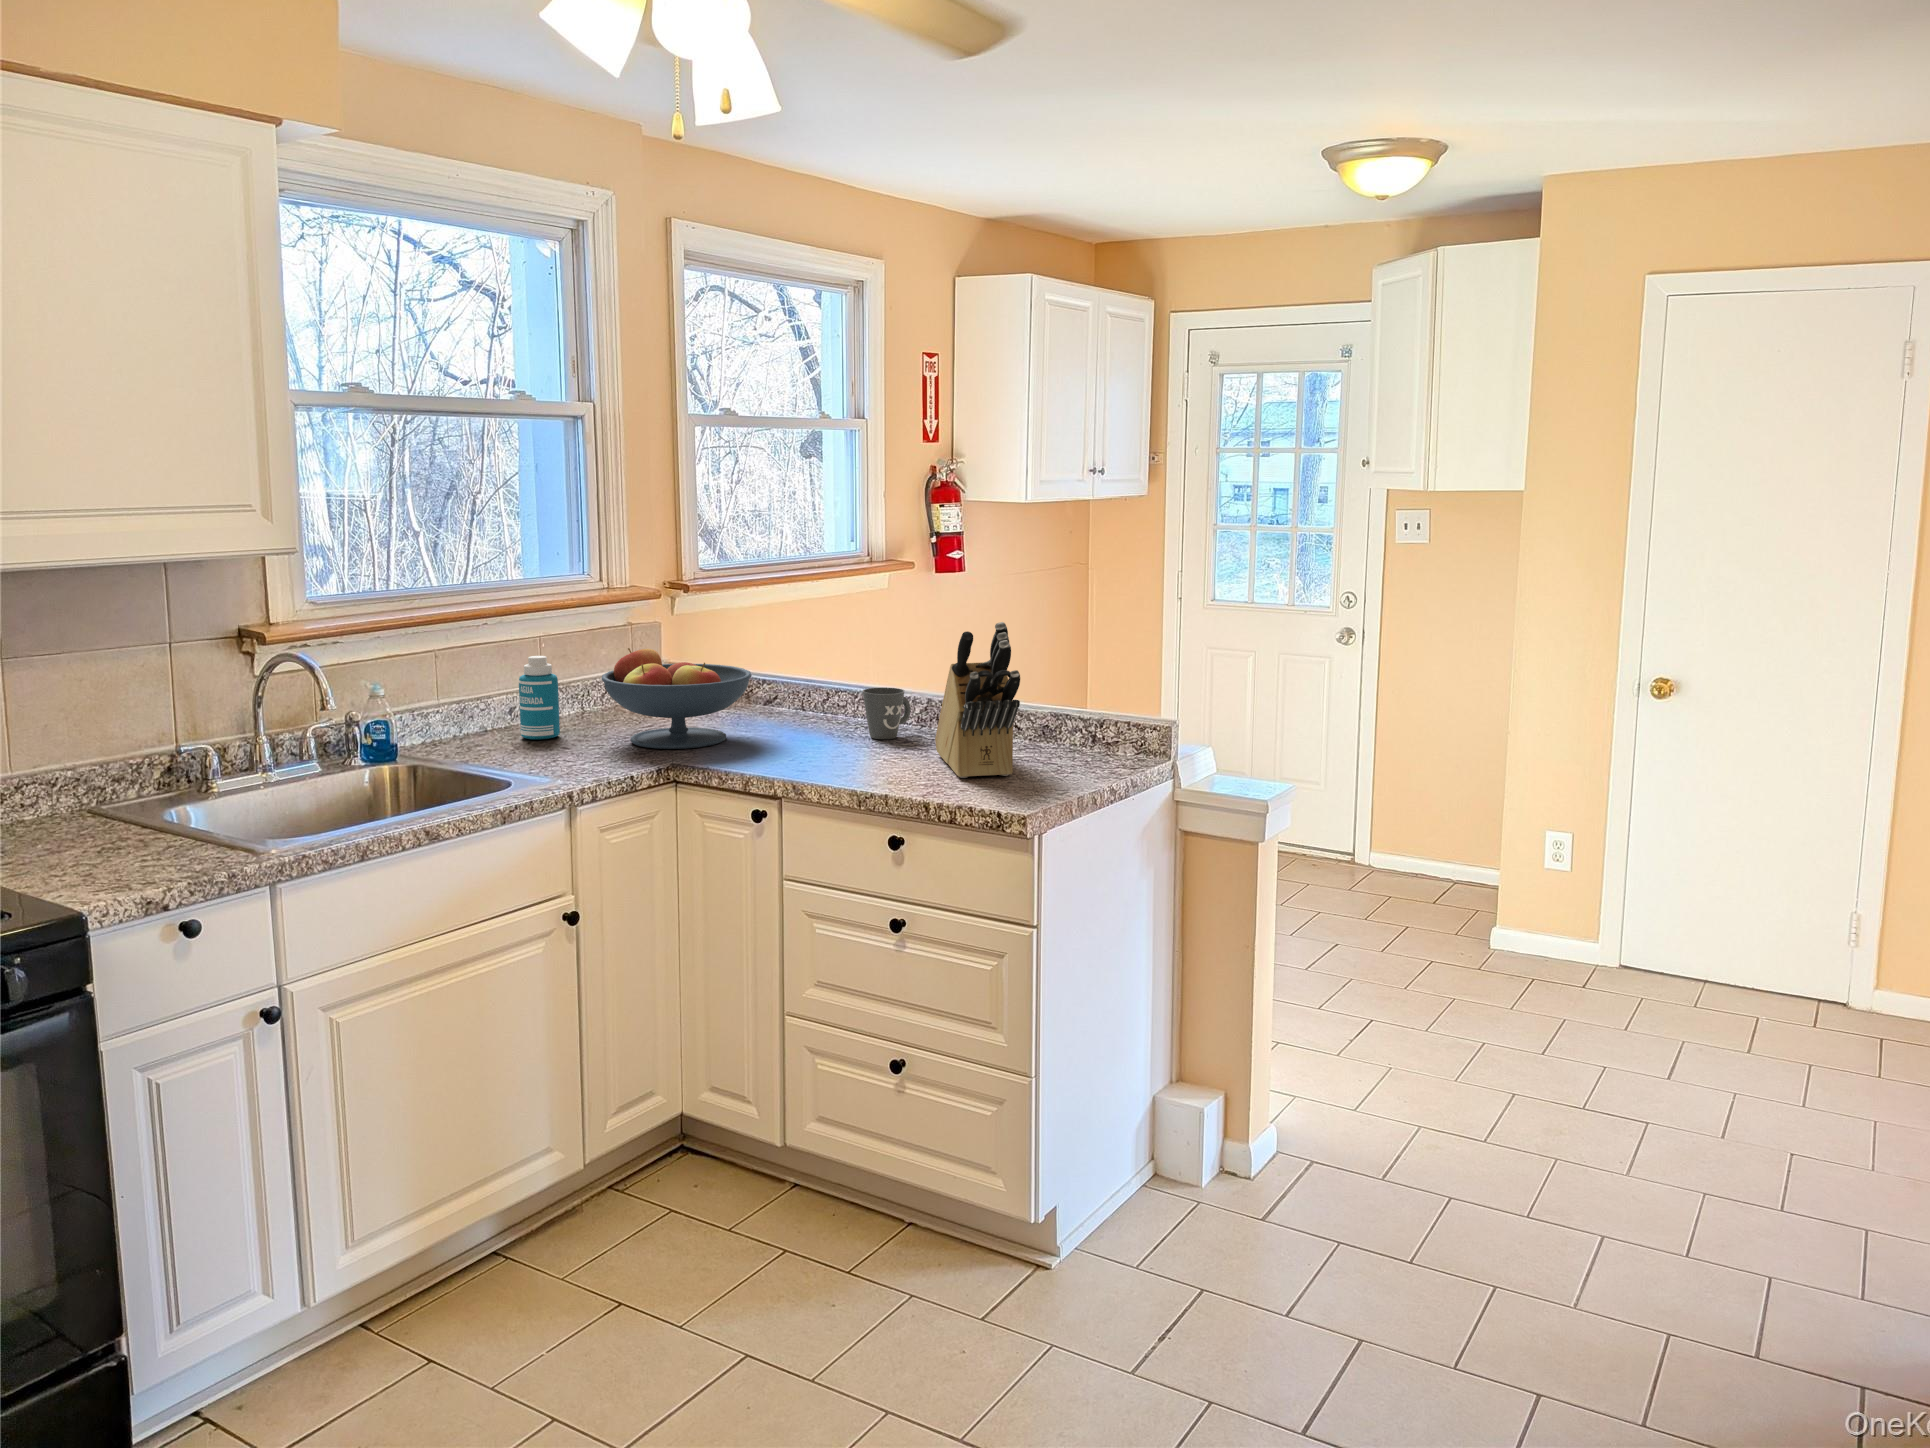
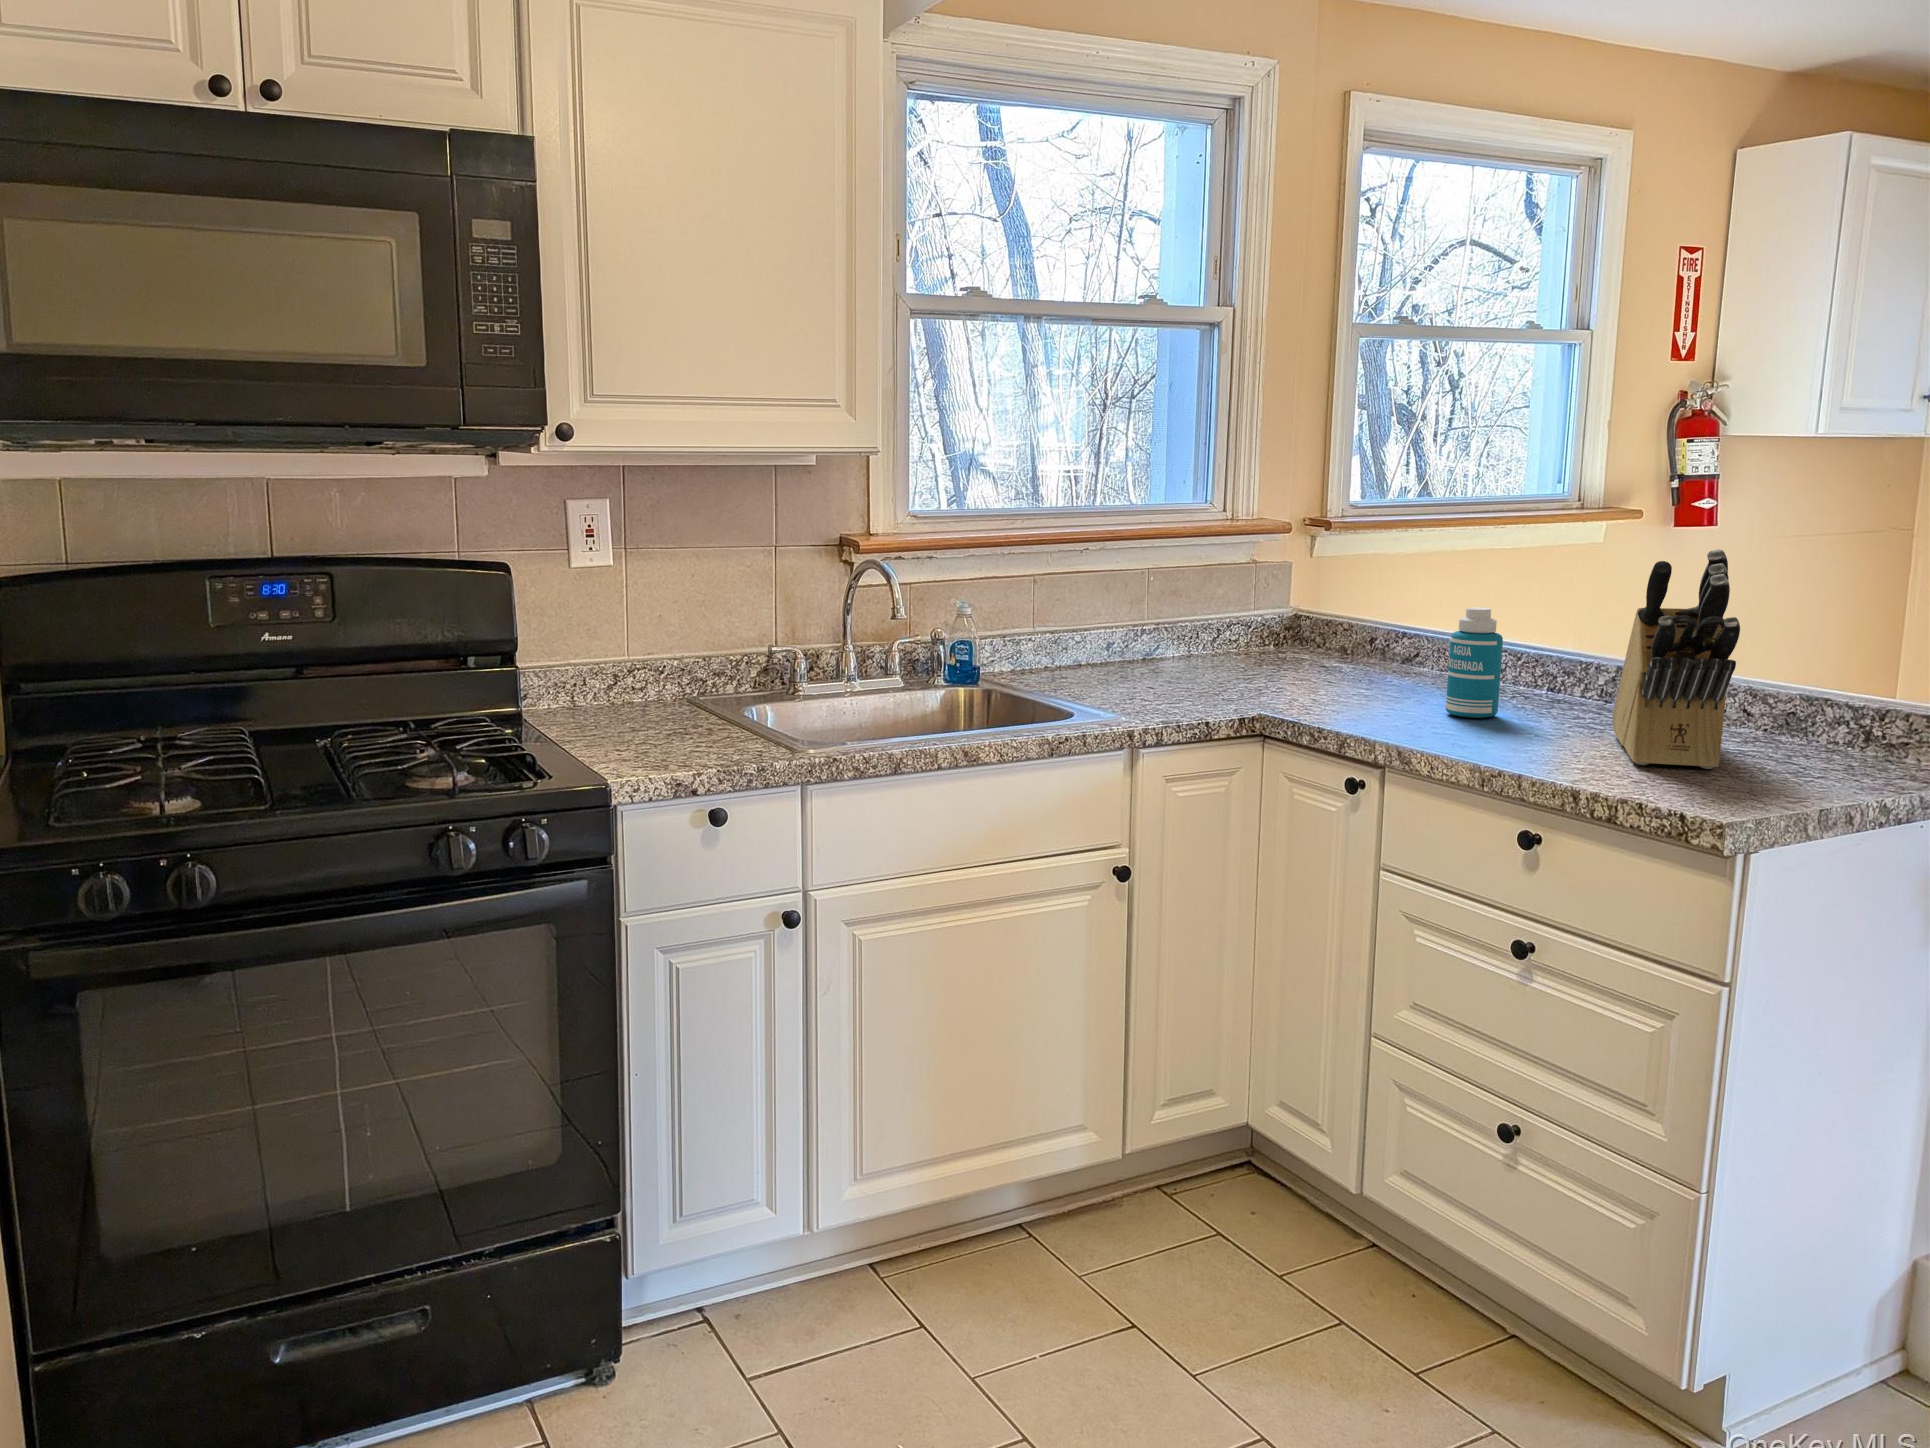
fruit bowl: present [602,648,752,749] -> none [1198,579,1377,700]
bottle: present [519,656,560,739] -> present [1446,607,1503,718]
mug: present [863,687,911,739] -> none [1521,645,1588,712]

